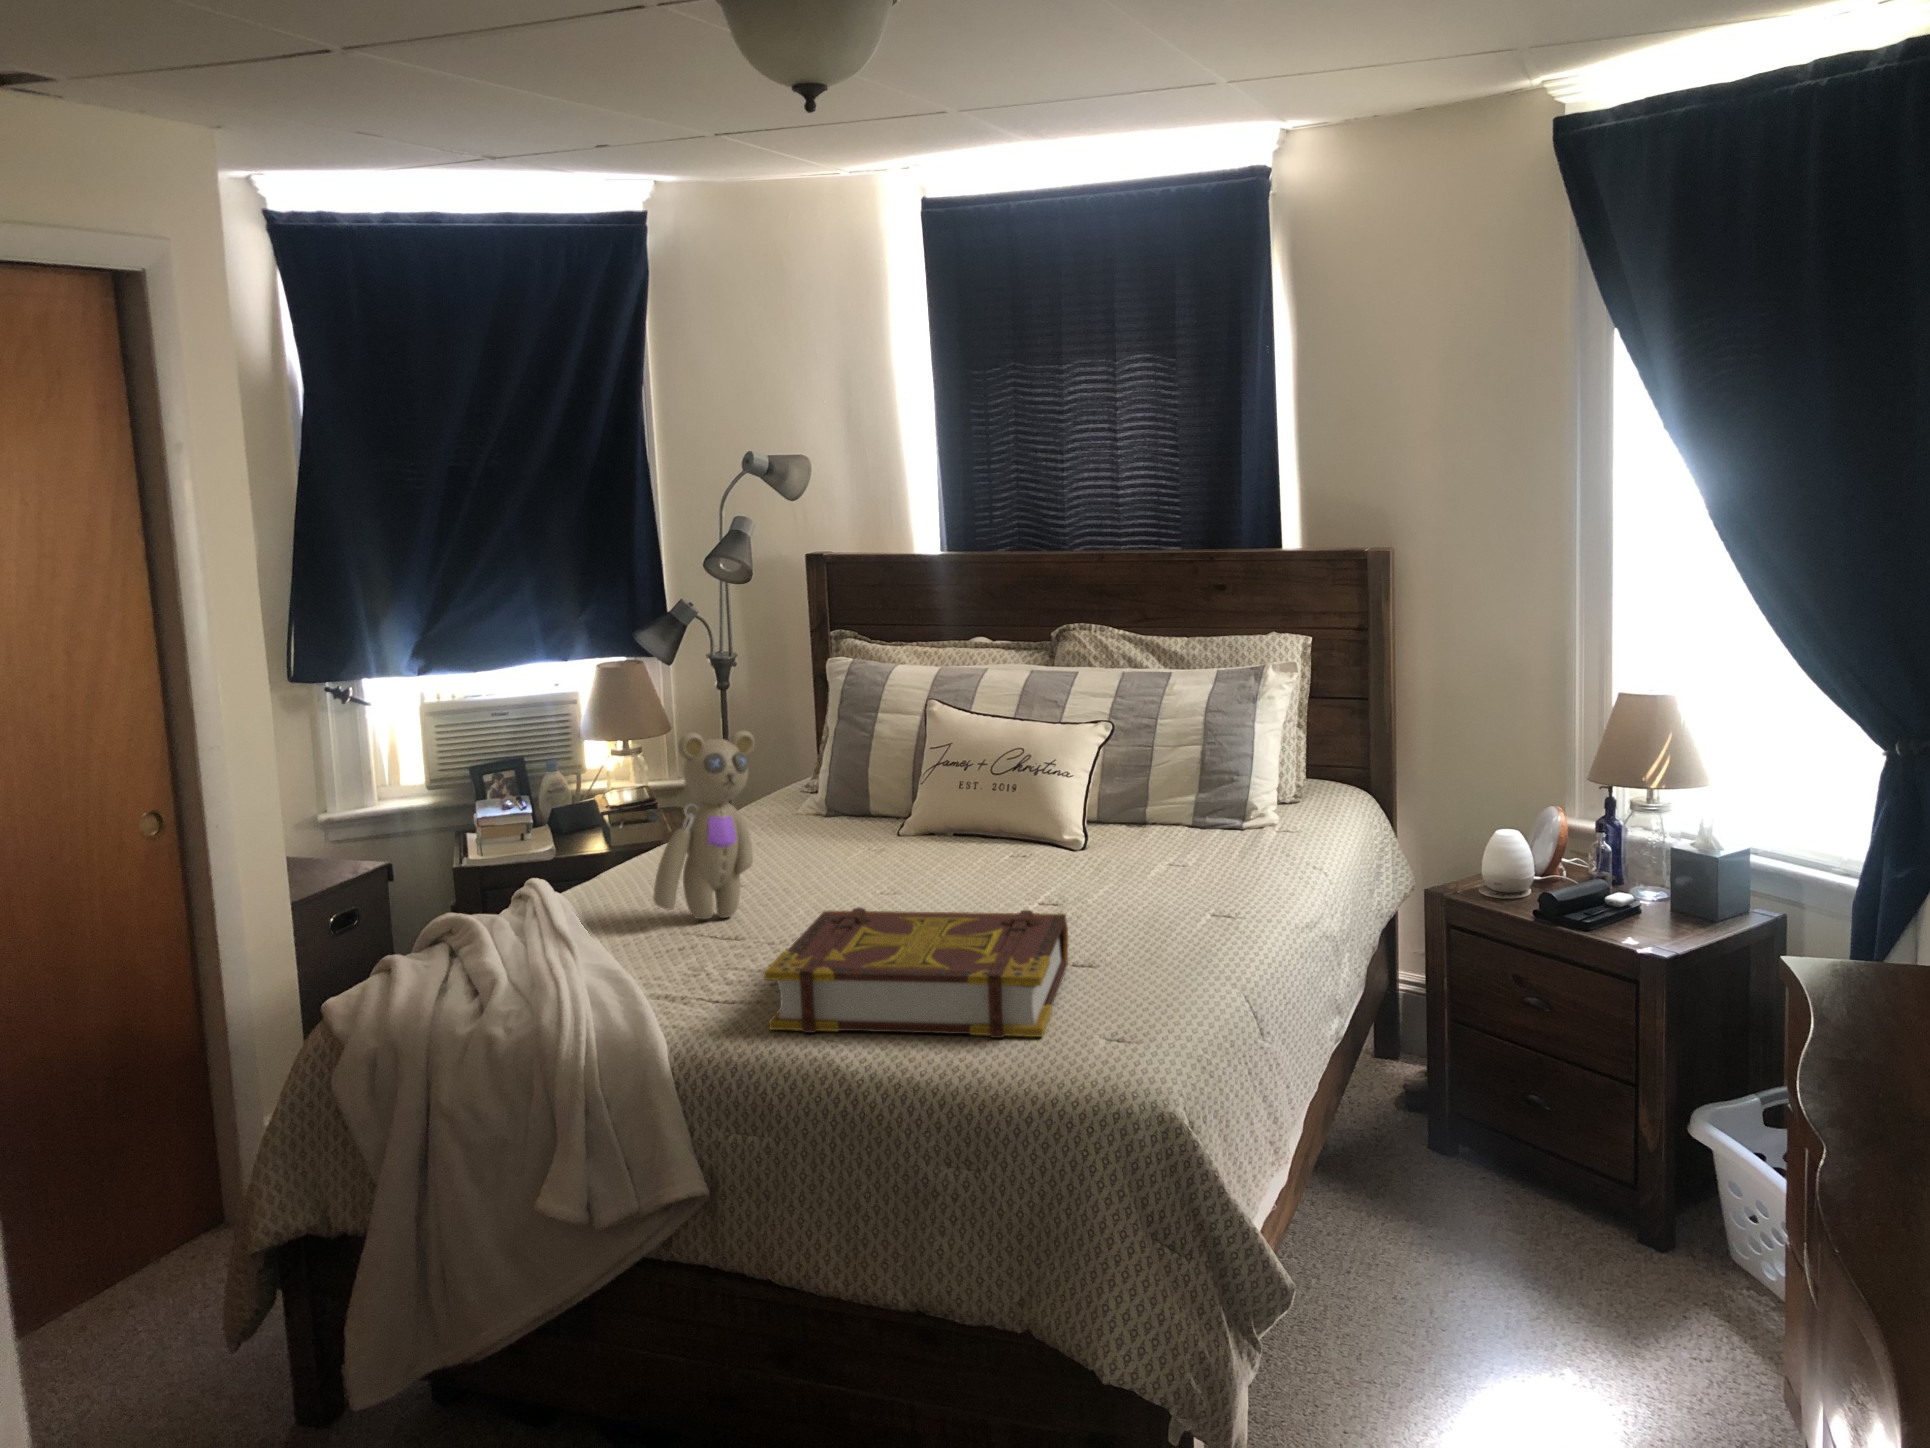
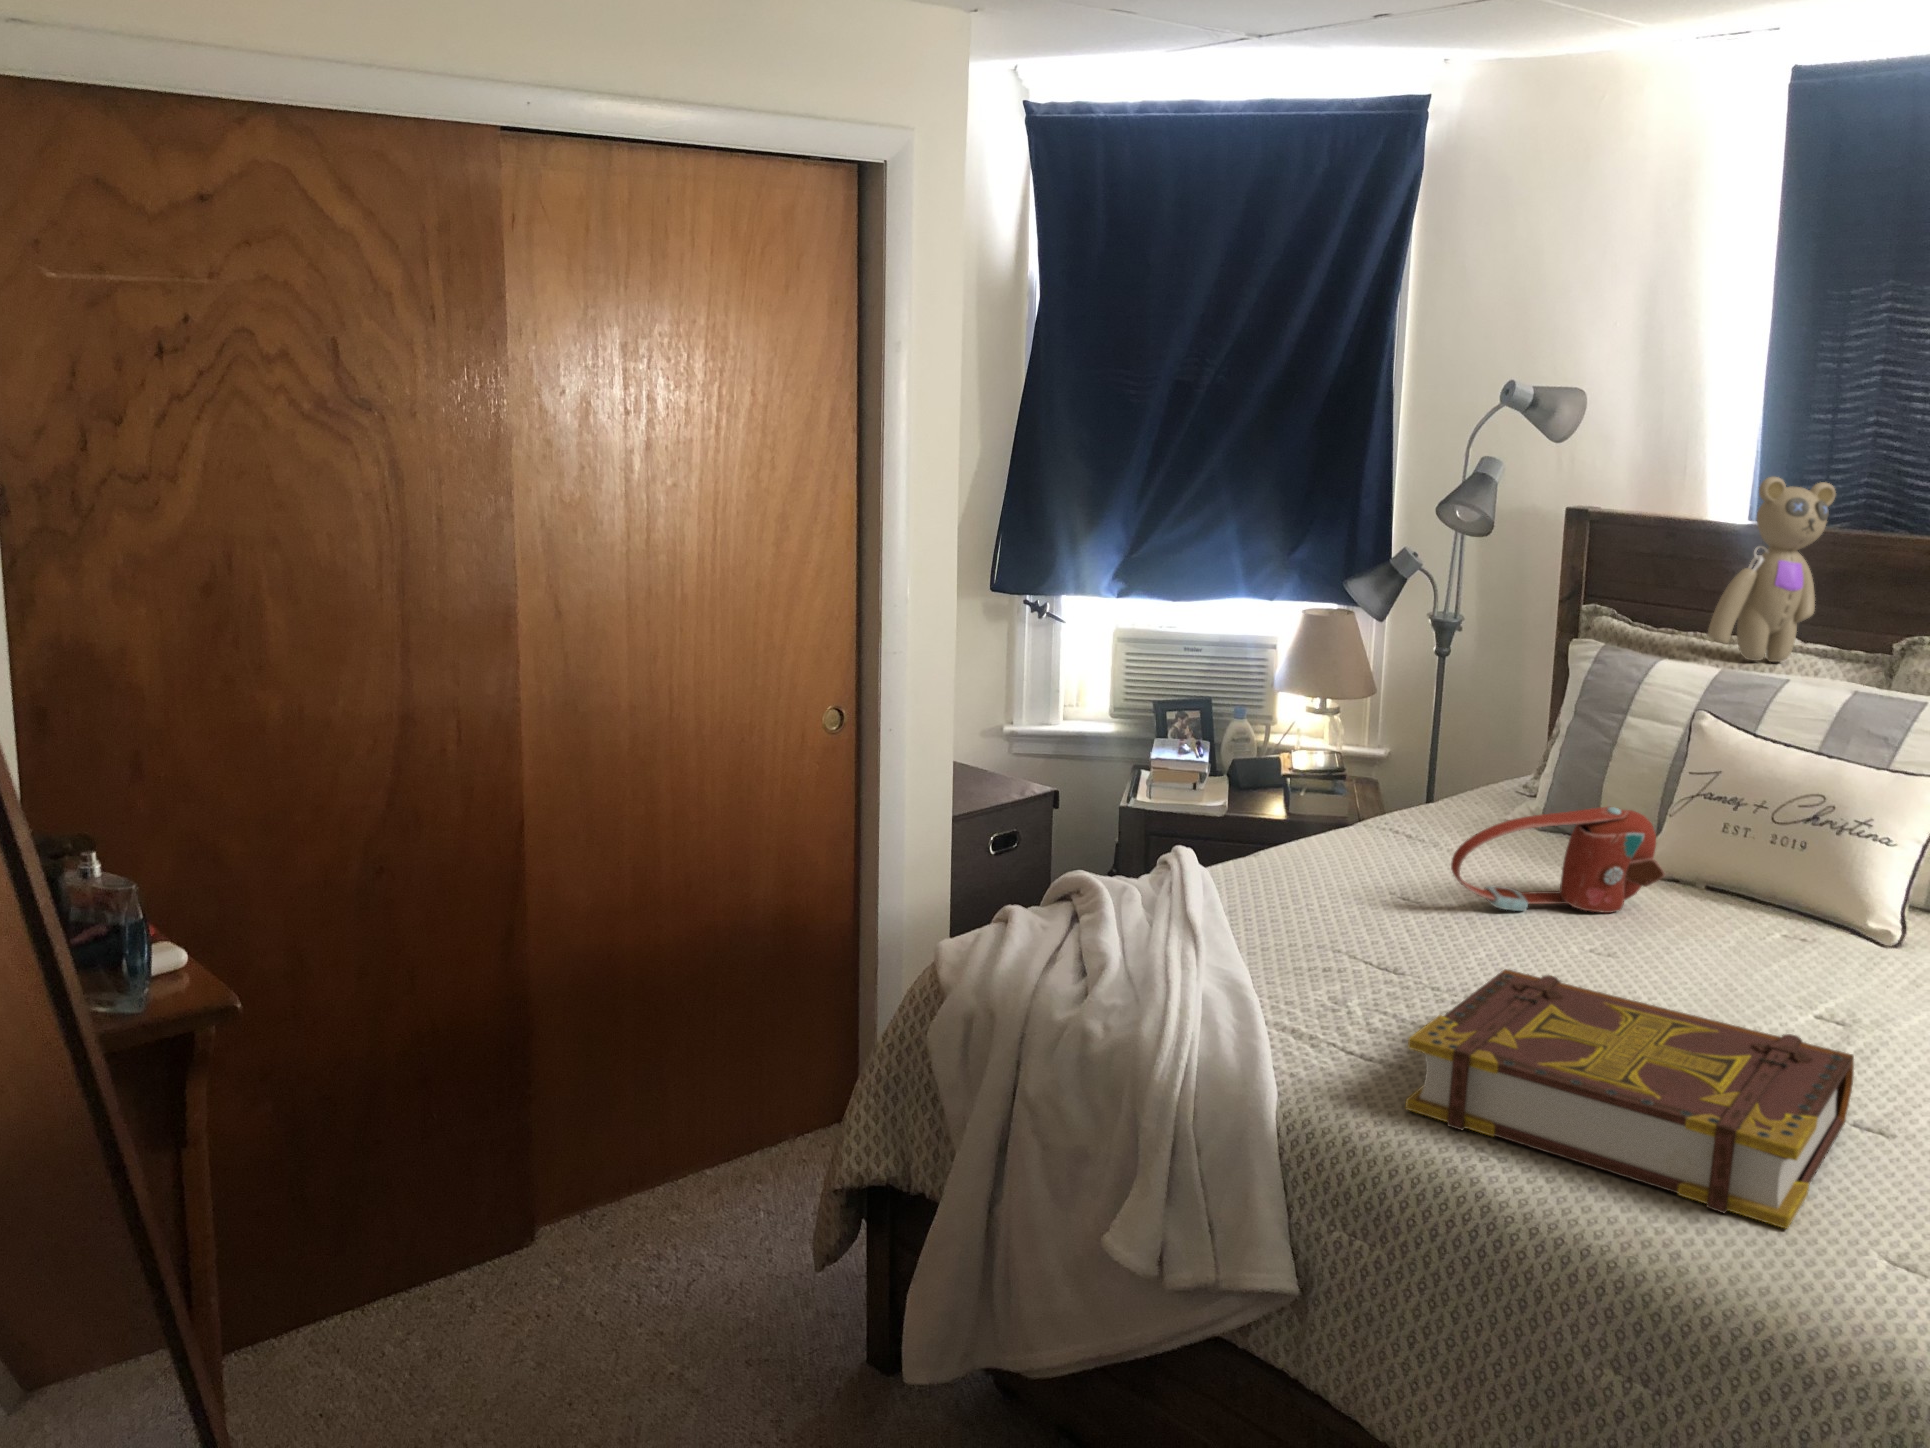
teddy bear: present [653,731,755,919] -> present [1708,476,1836,662]
handbag: none [766,781,925,877] -> present [1451,807,1665,913]

